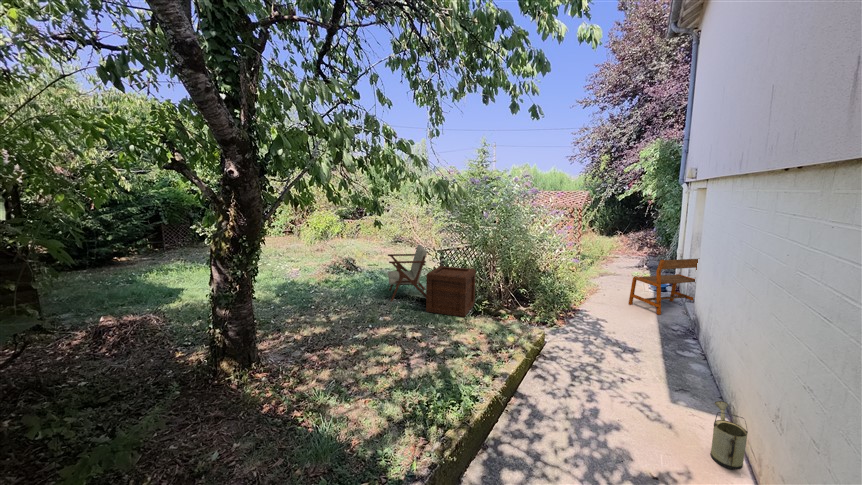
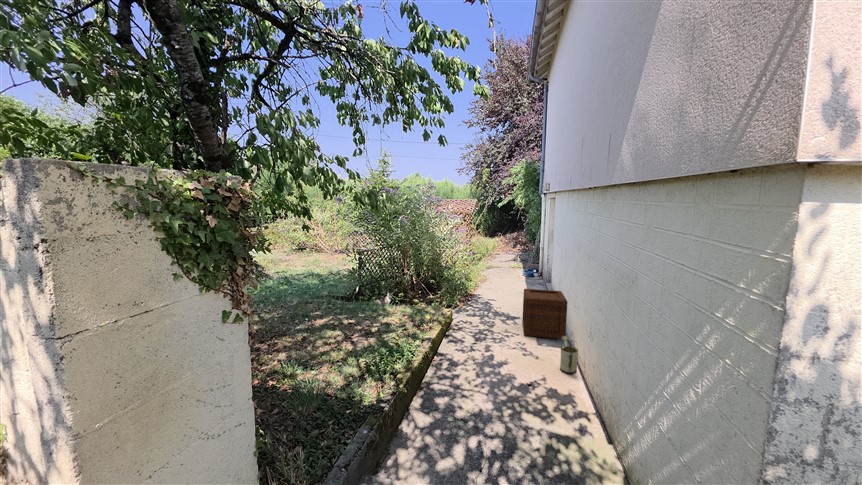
lounge chair: present [388,245,427,302] -> none [309,248,354,300]
bench: present [628,259,698,315] -> none [509,249,557,294]
wooden crate: present [426,266,476,317] -> present [522,289,567,339]

